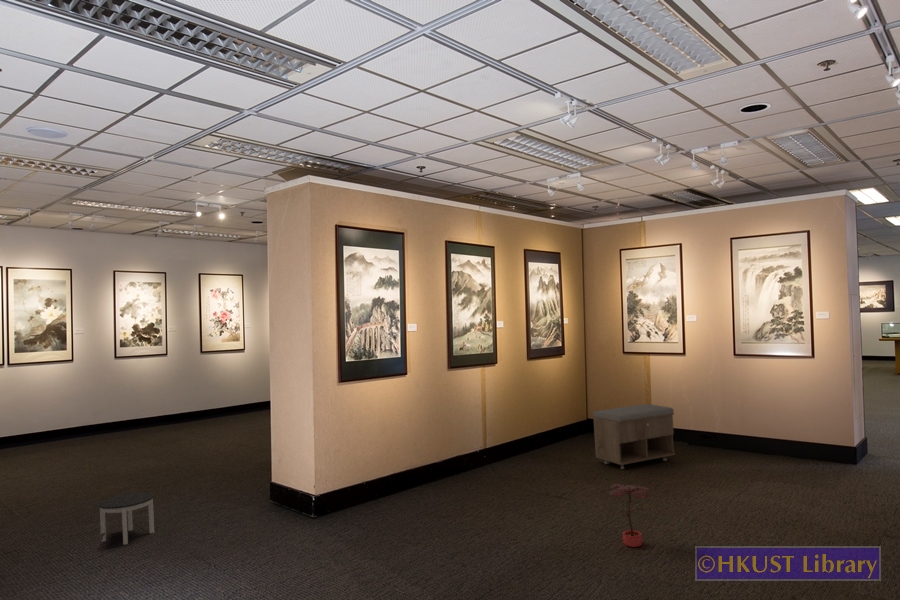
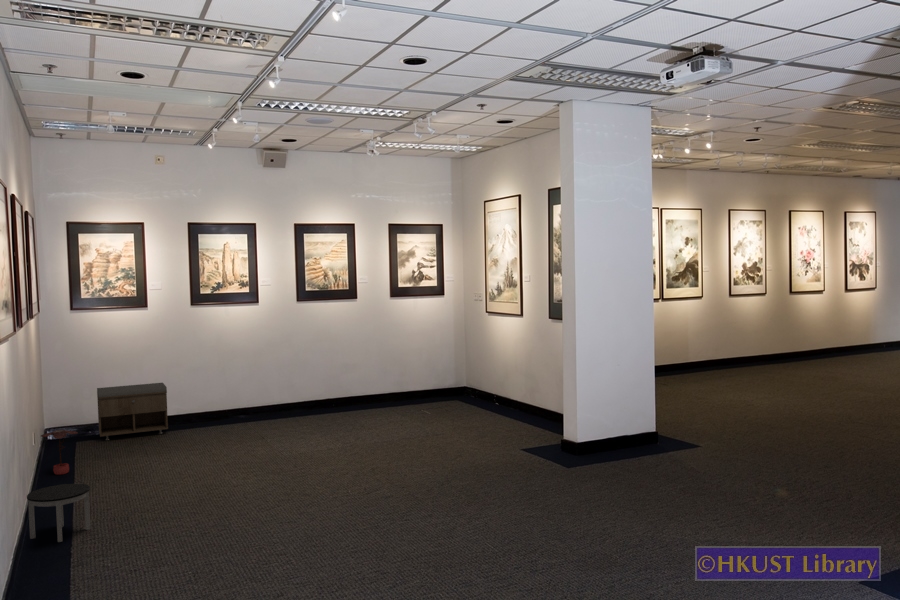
storage bench: present [593,404,675,469] -> present [97,383,168,440]
potted plant: present [609,484,649,547] -> present [41,430,78,475]

